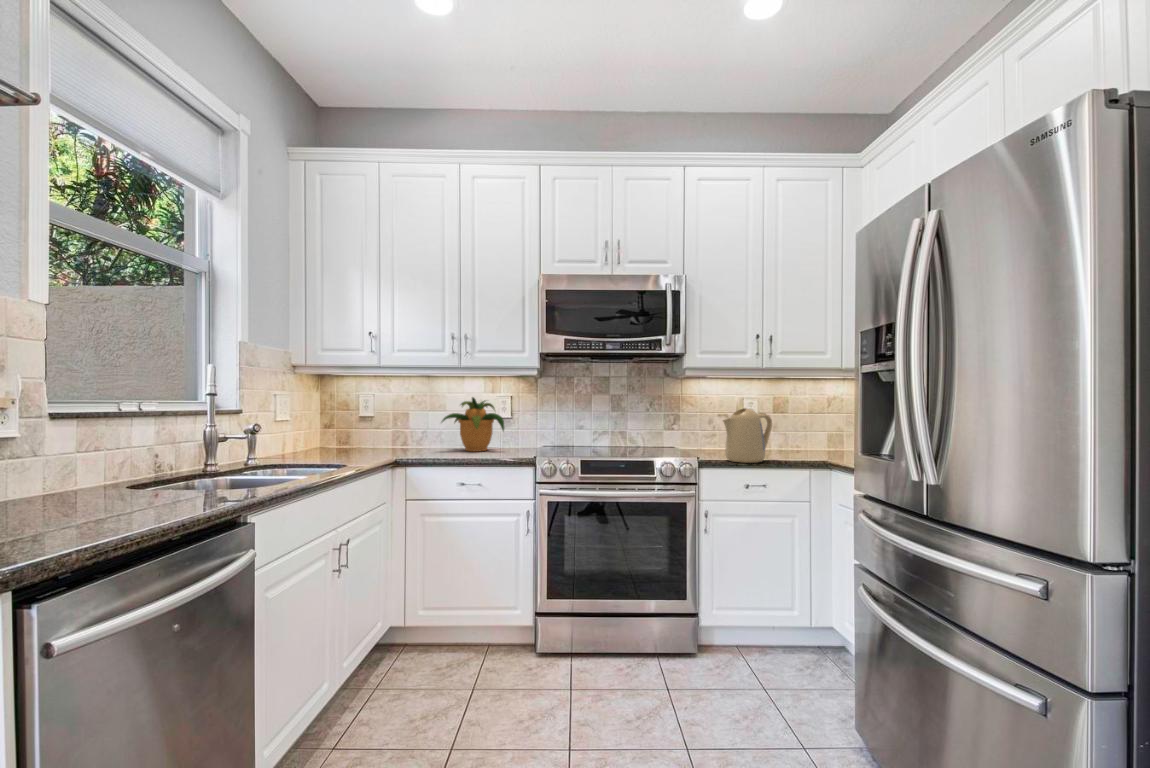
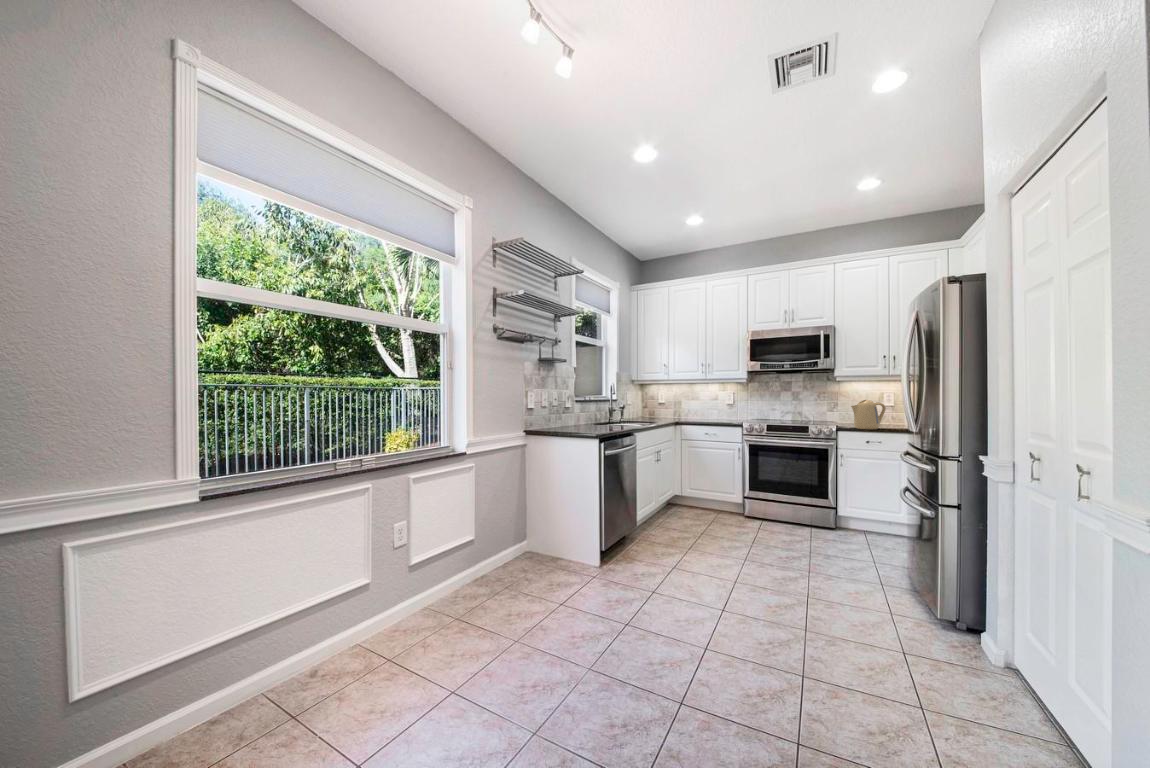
potted plant: present [442,397,504,451] -> none [698,393,731,420]

